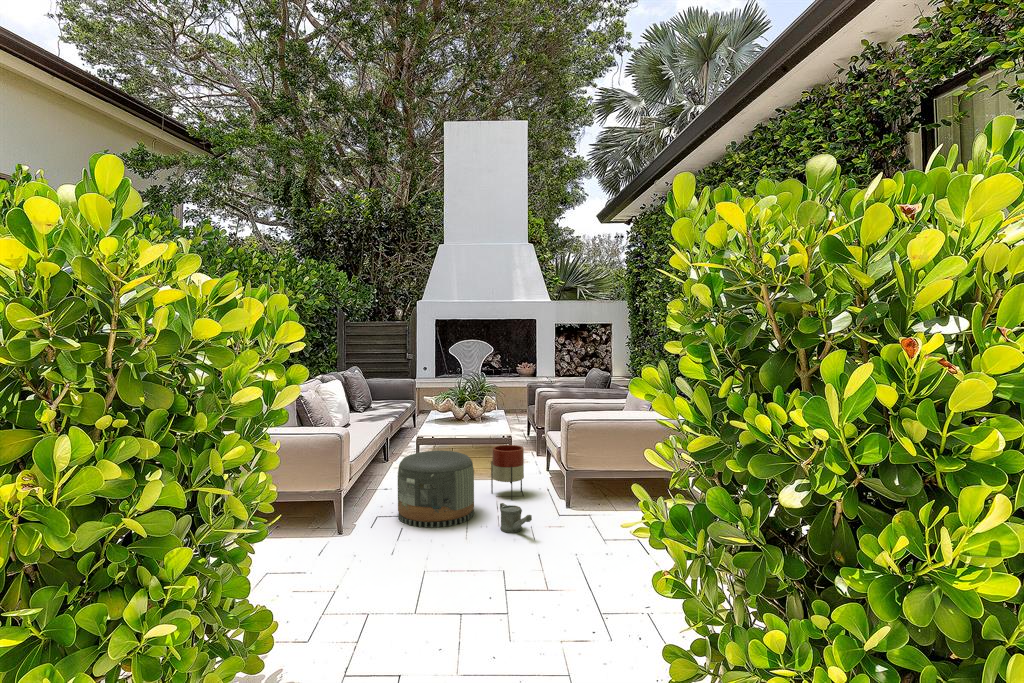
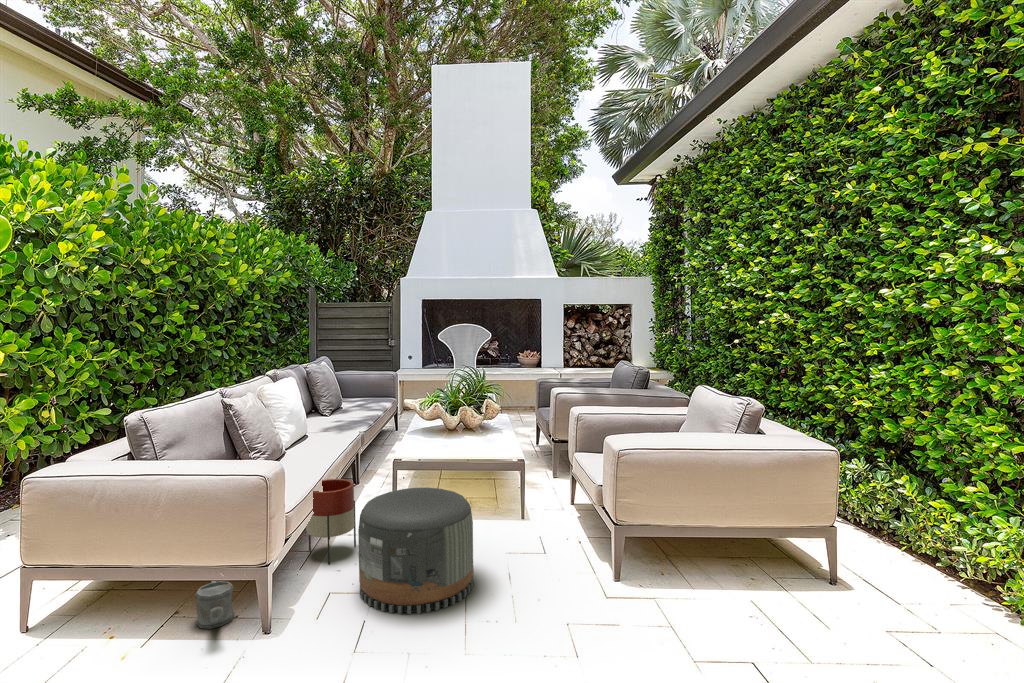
planter: present [491,445,524,500] -> present [306,479,356,564]
watering can: present [500,503,532,533] -> present [196,581,234,629]

